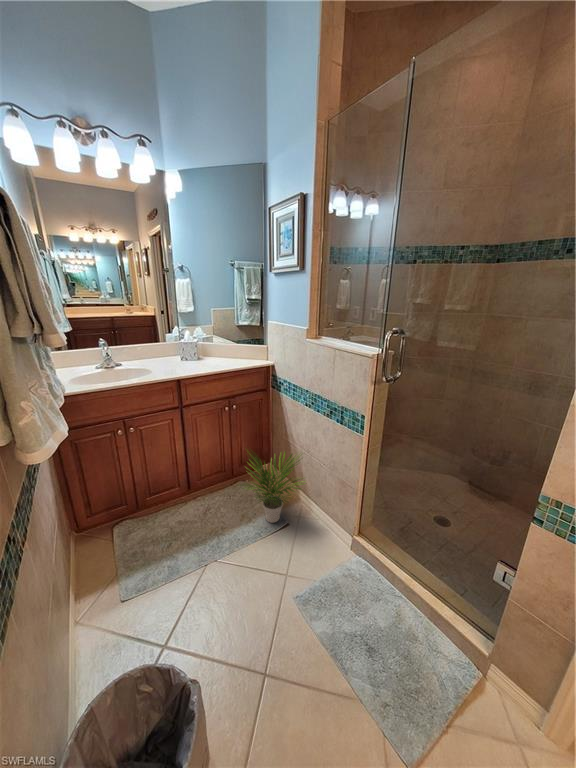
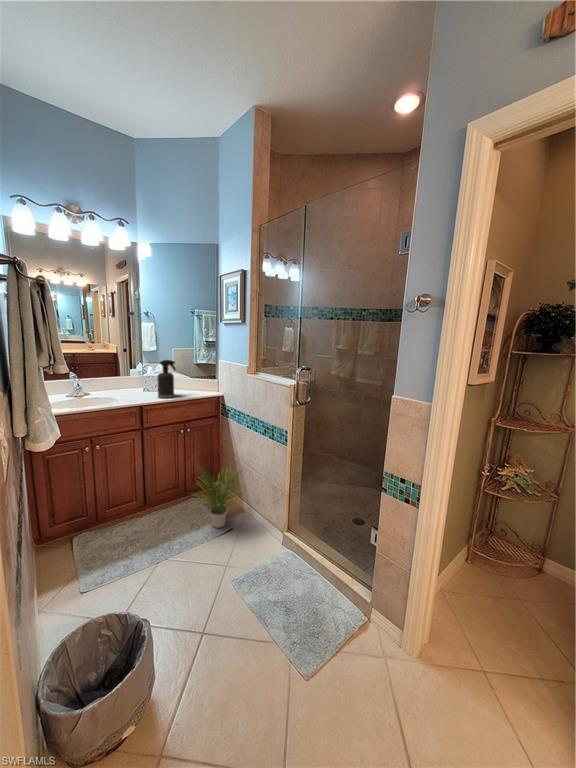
spray bottle: none [196,322,218,369] -> present [158,360,176,398]

